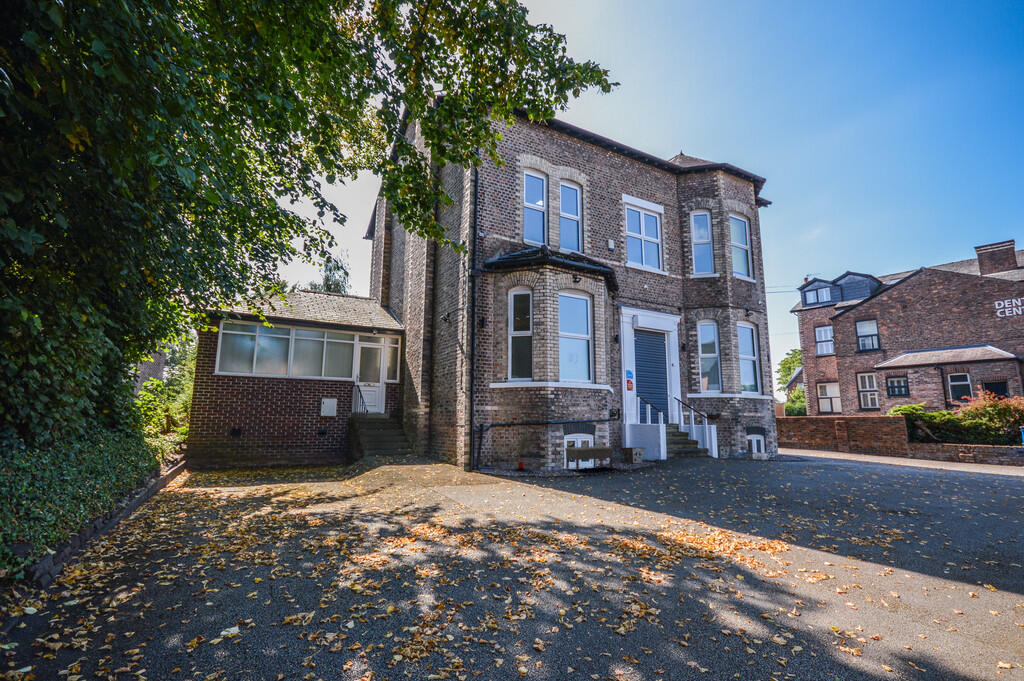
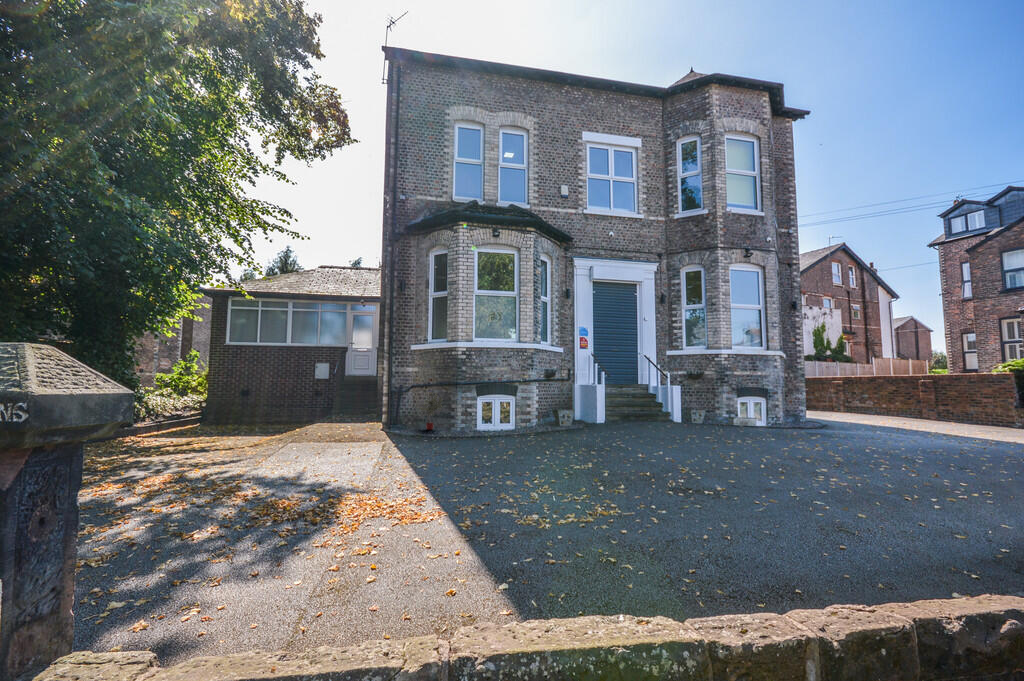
bench: present [565,446,613,471] -> none [474,408,527,433]

